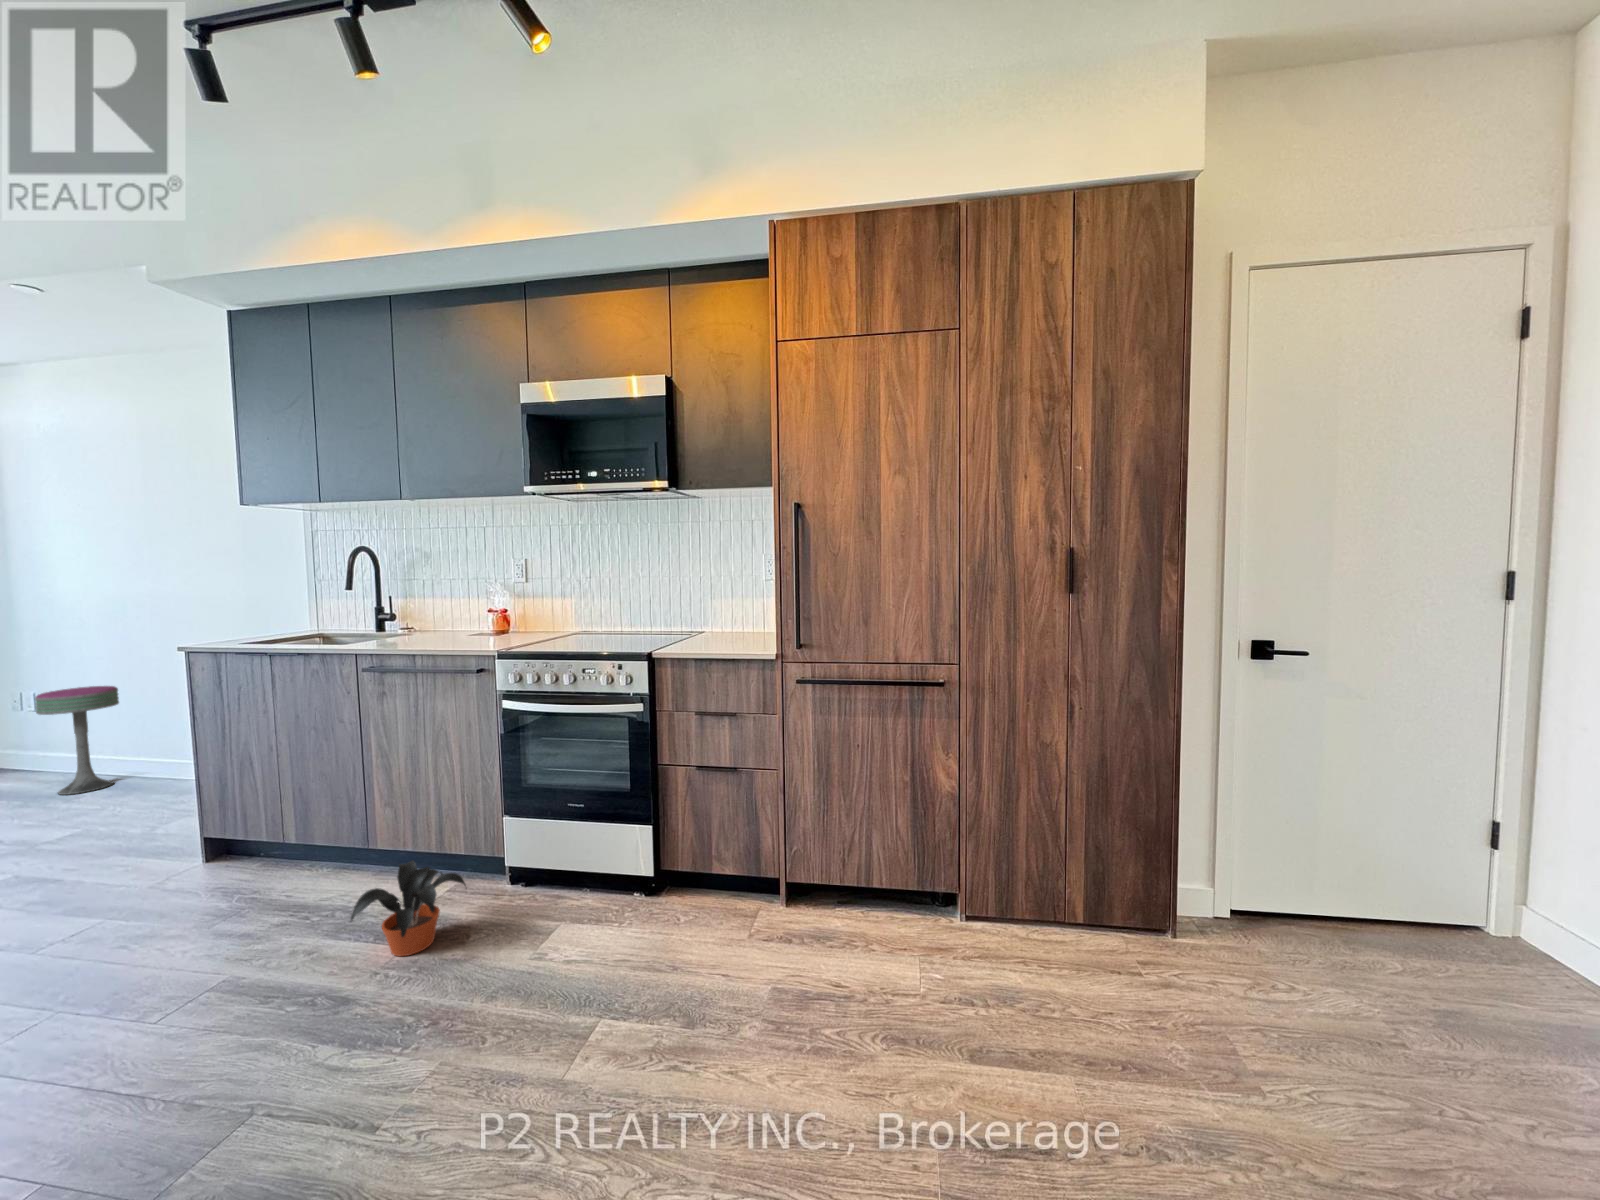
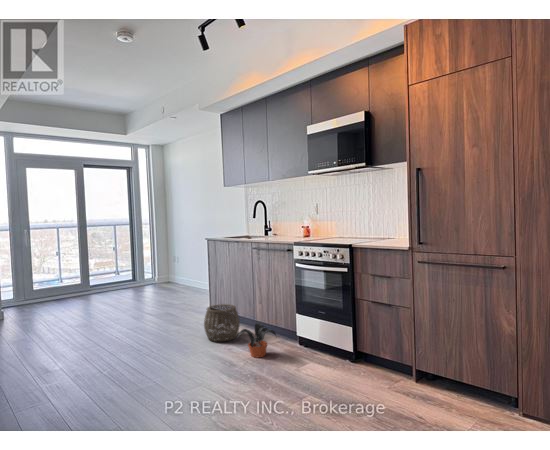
bar stool: present [35,686,119,795] -> none [176,254,196,292]
woven basket: none [203,824,332,943] -> present [204,304,240,342]

